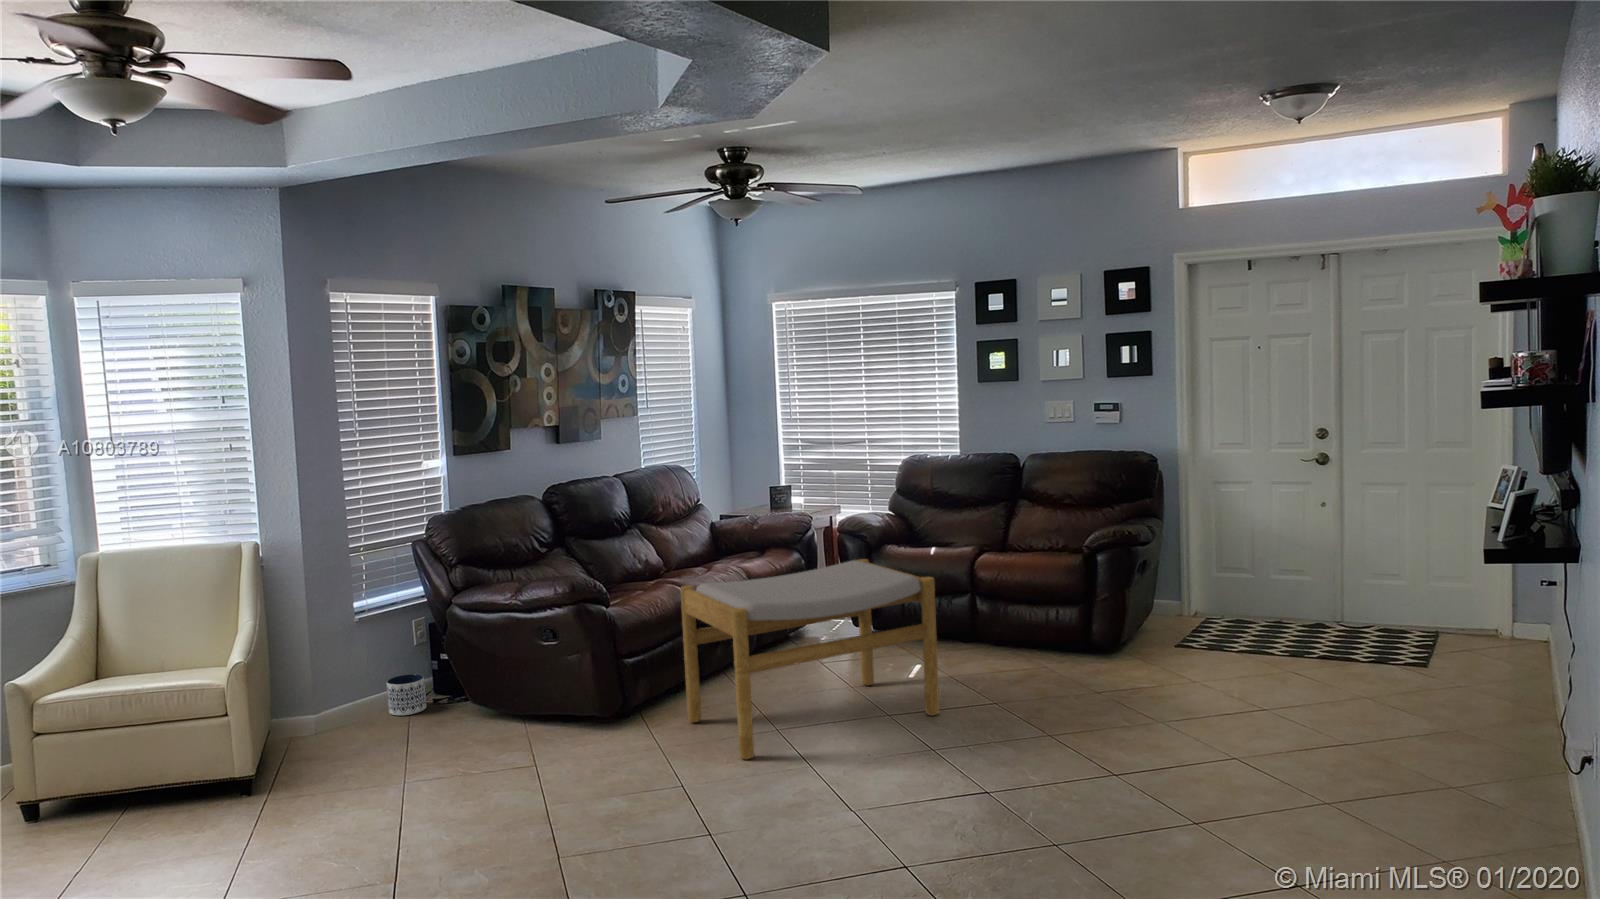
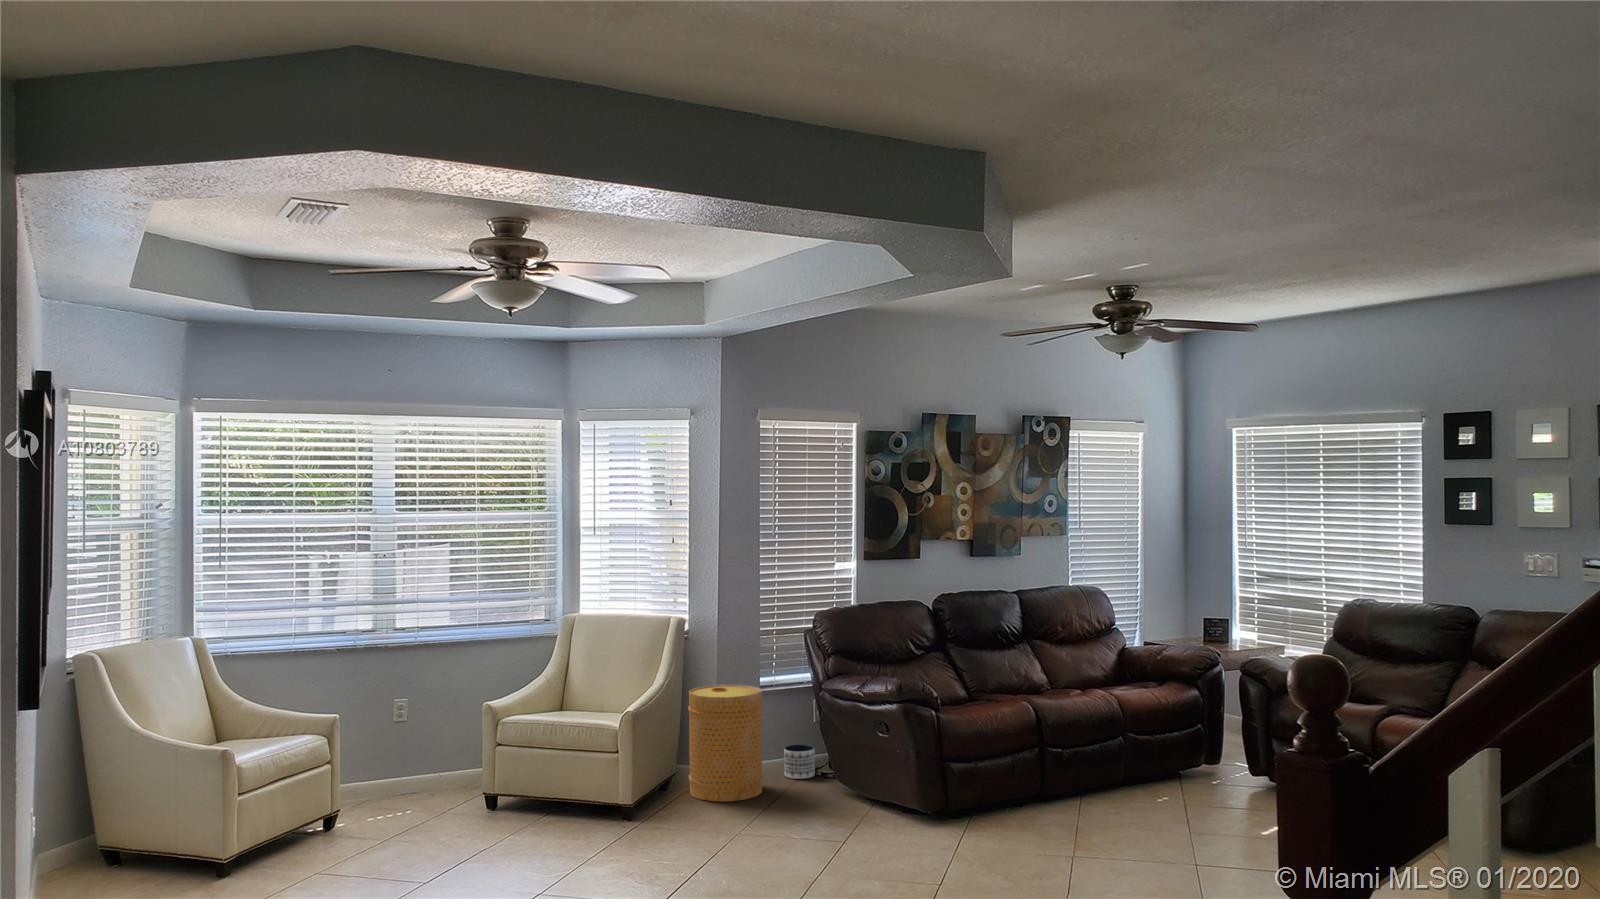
footstool: present [680,559,939,759] -> none [997,700,1244,877]
basket: none [276,616,382,764] -> present [688,685,763,801]

